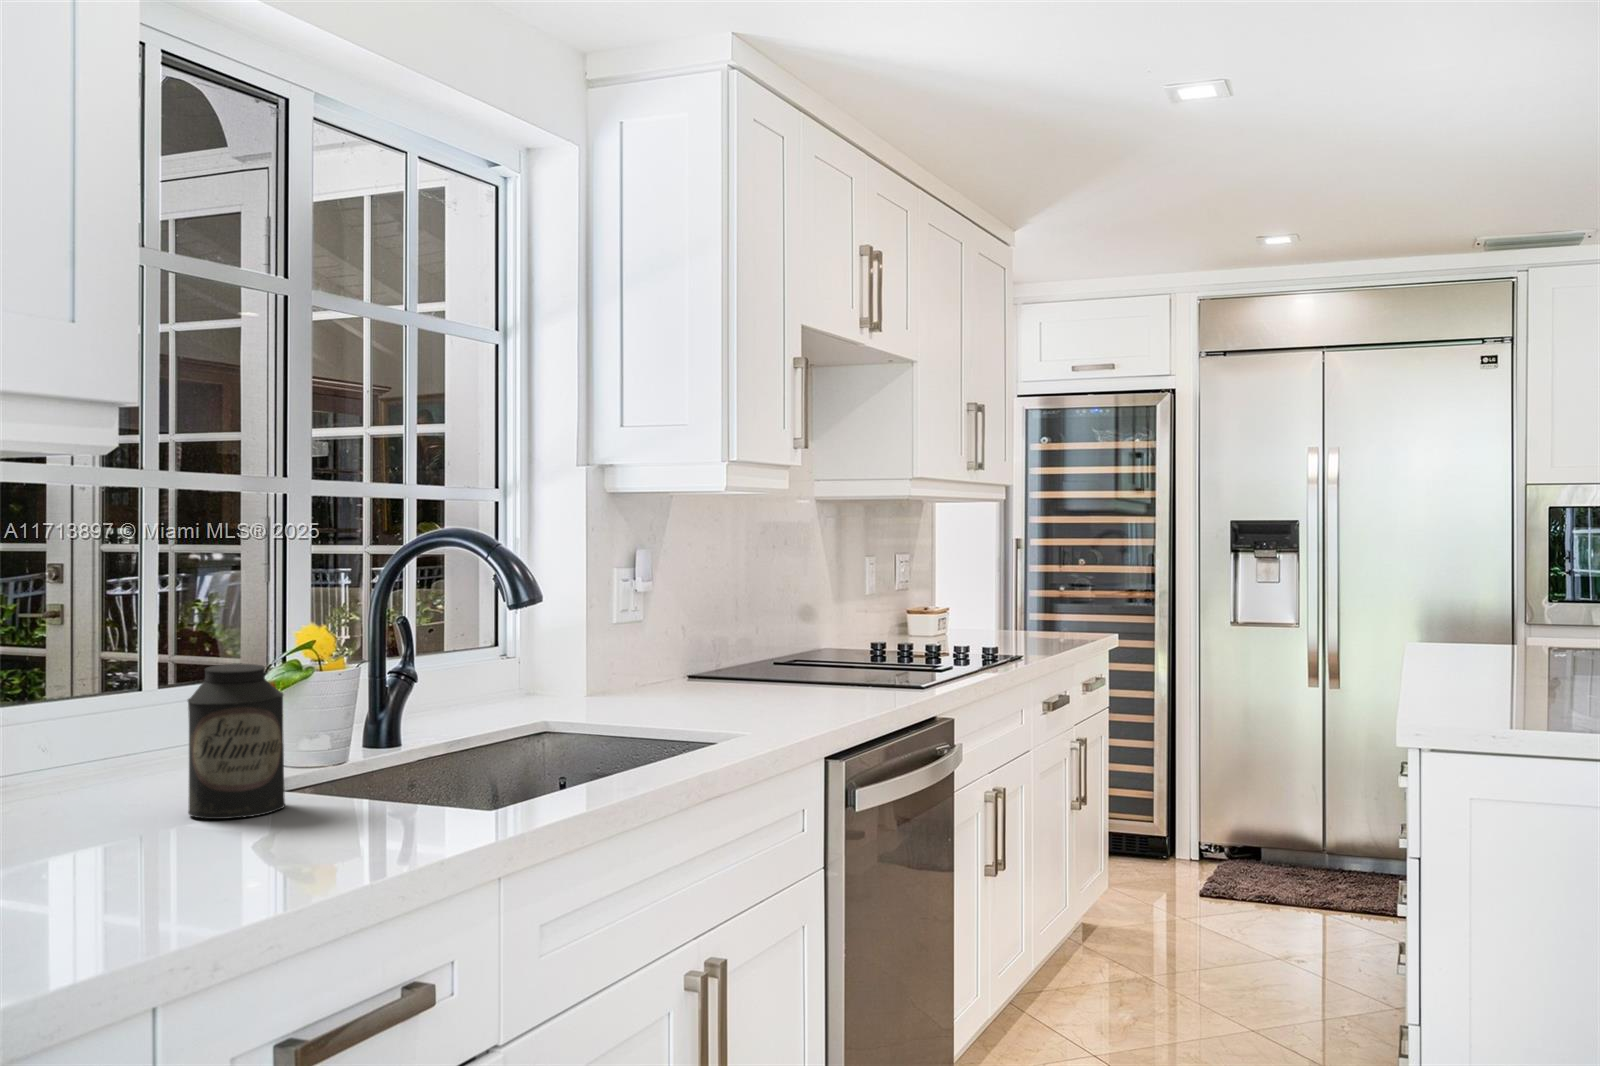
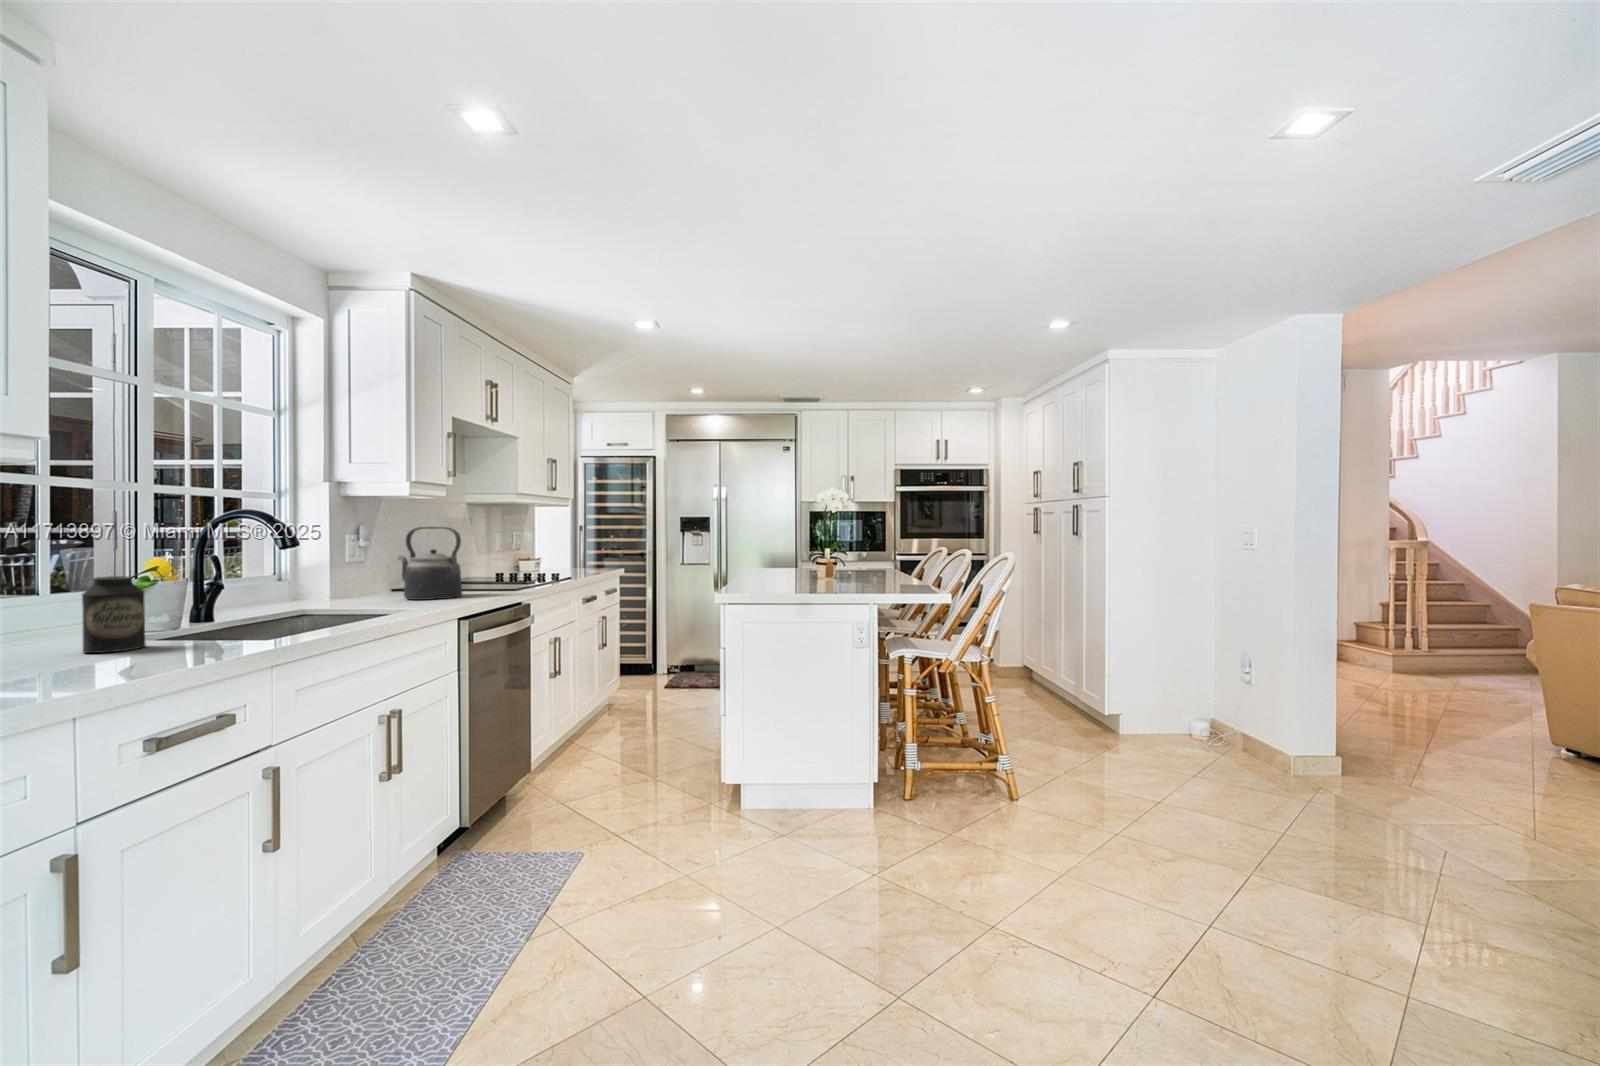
kettle: none [703,552,822,704] -> present [398,527,462,600]

